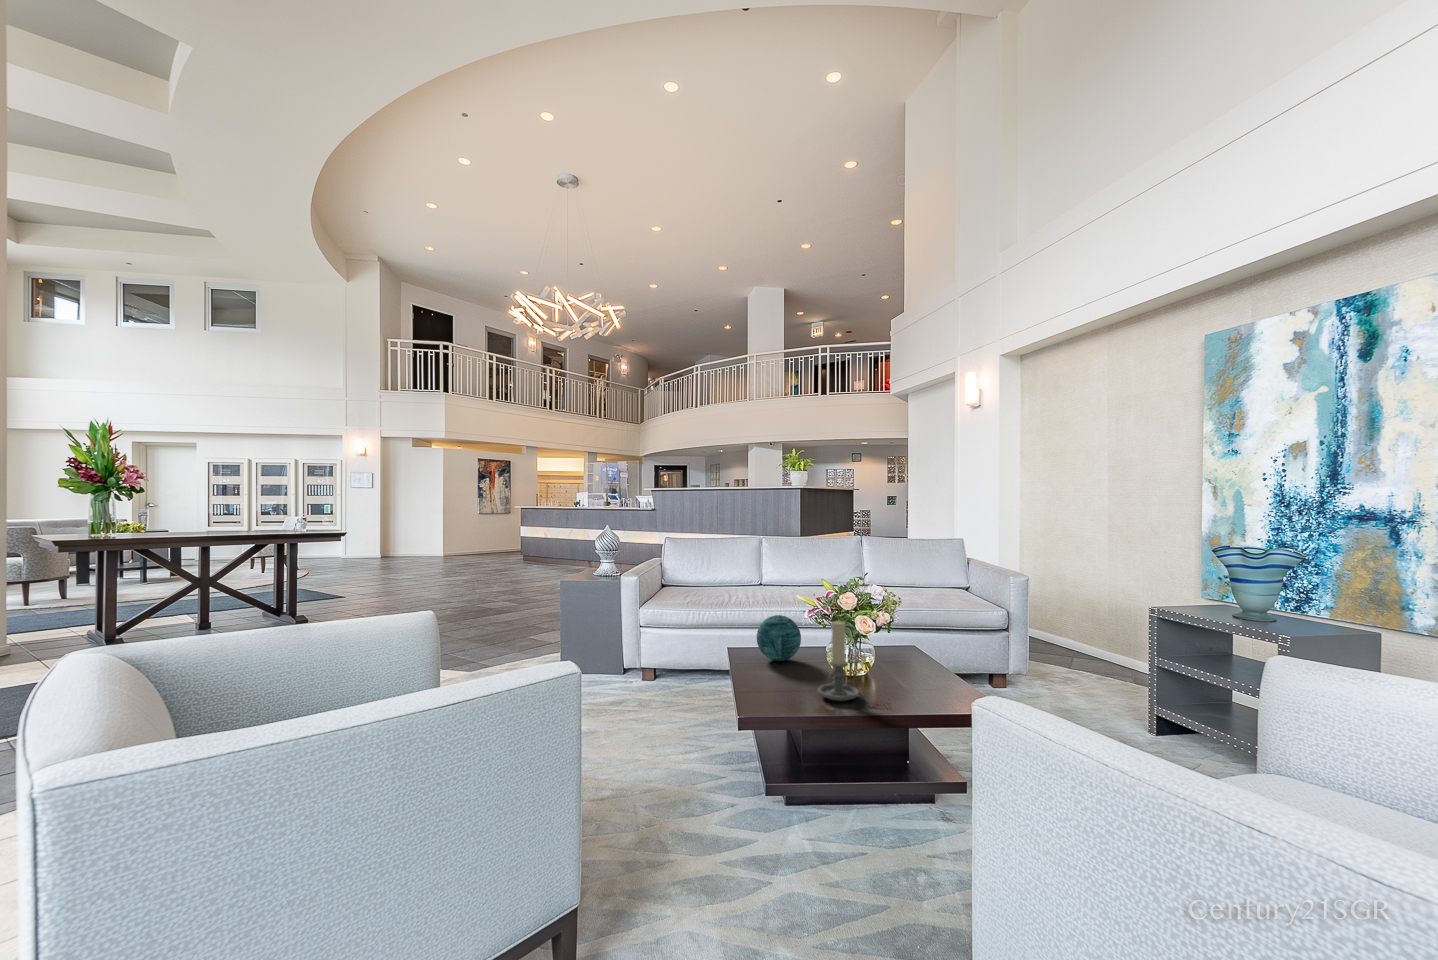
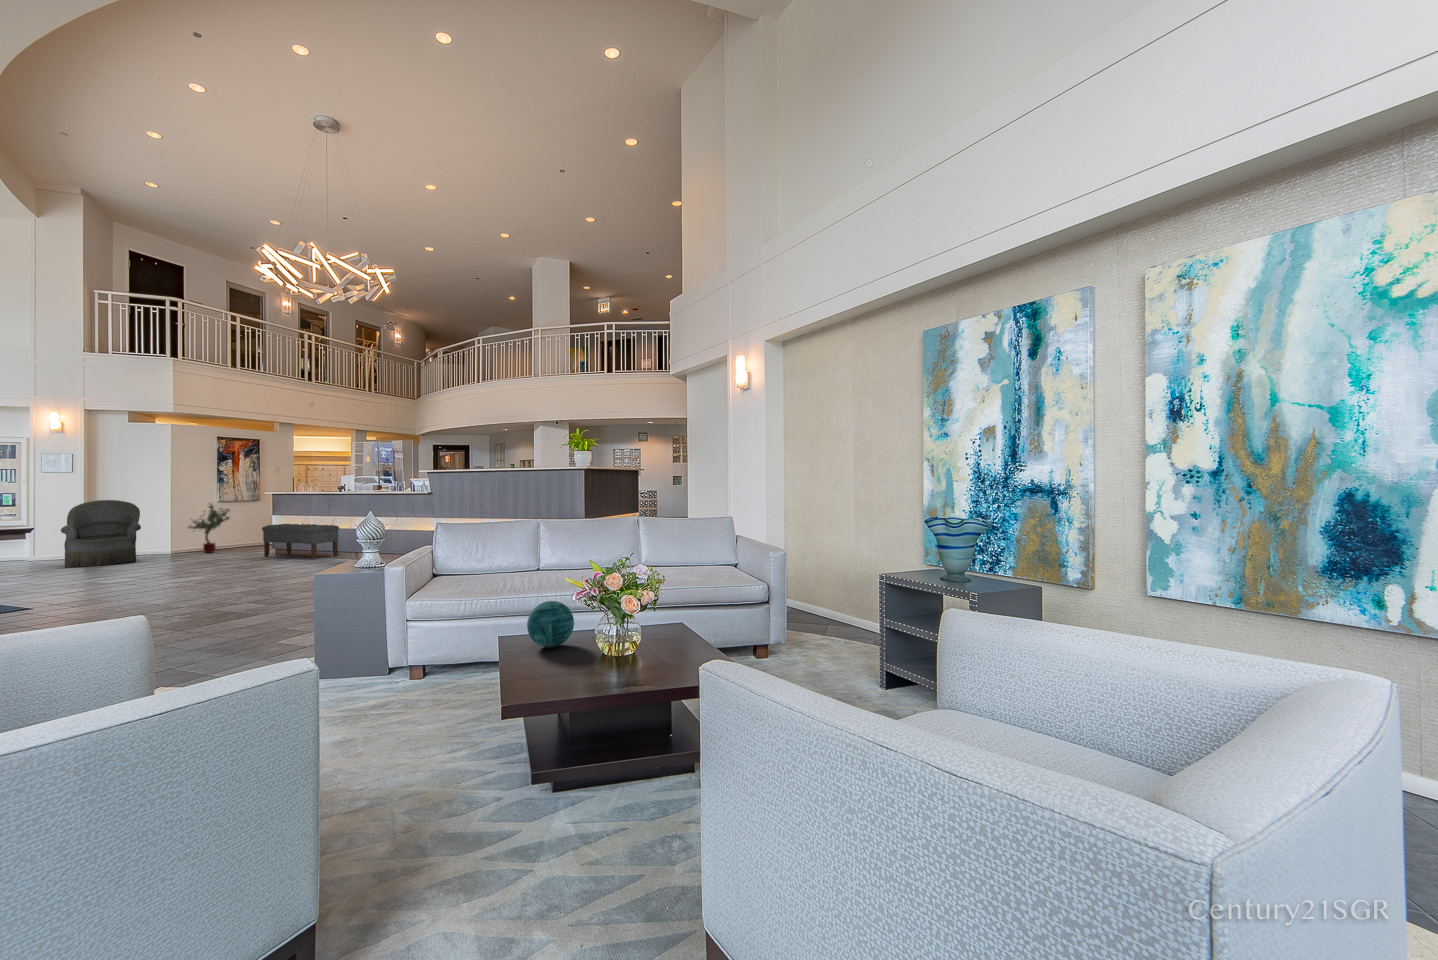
armchair: none [378,508,429,561] -> present [61,500,141,568]
potted tree: none [458,512,488,554] -> present [188,504,229,553]
bench: none [512,532,570,564] -> present [262,524,339,559]
candle holder: present [818,621,859,701] -> none [582,602,624,682]

